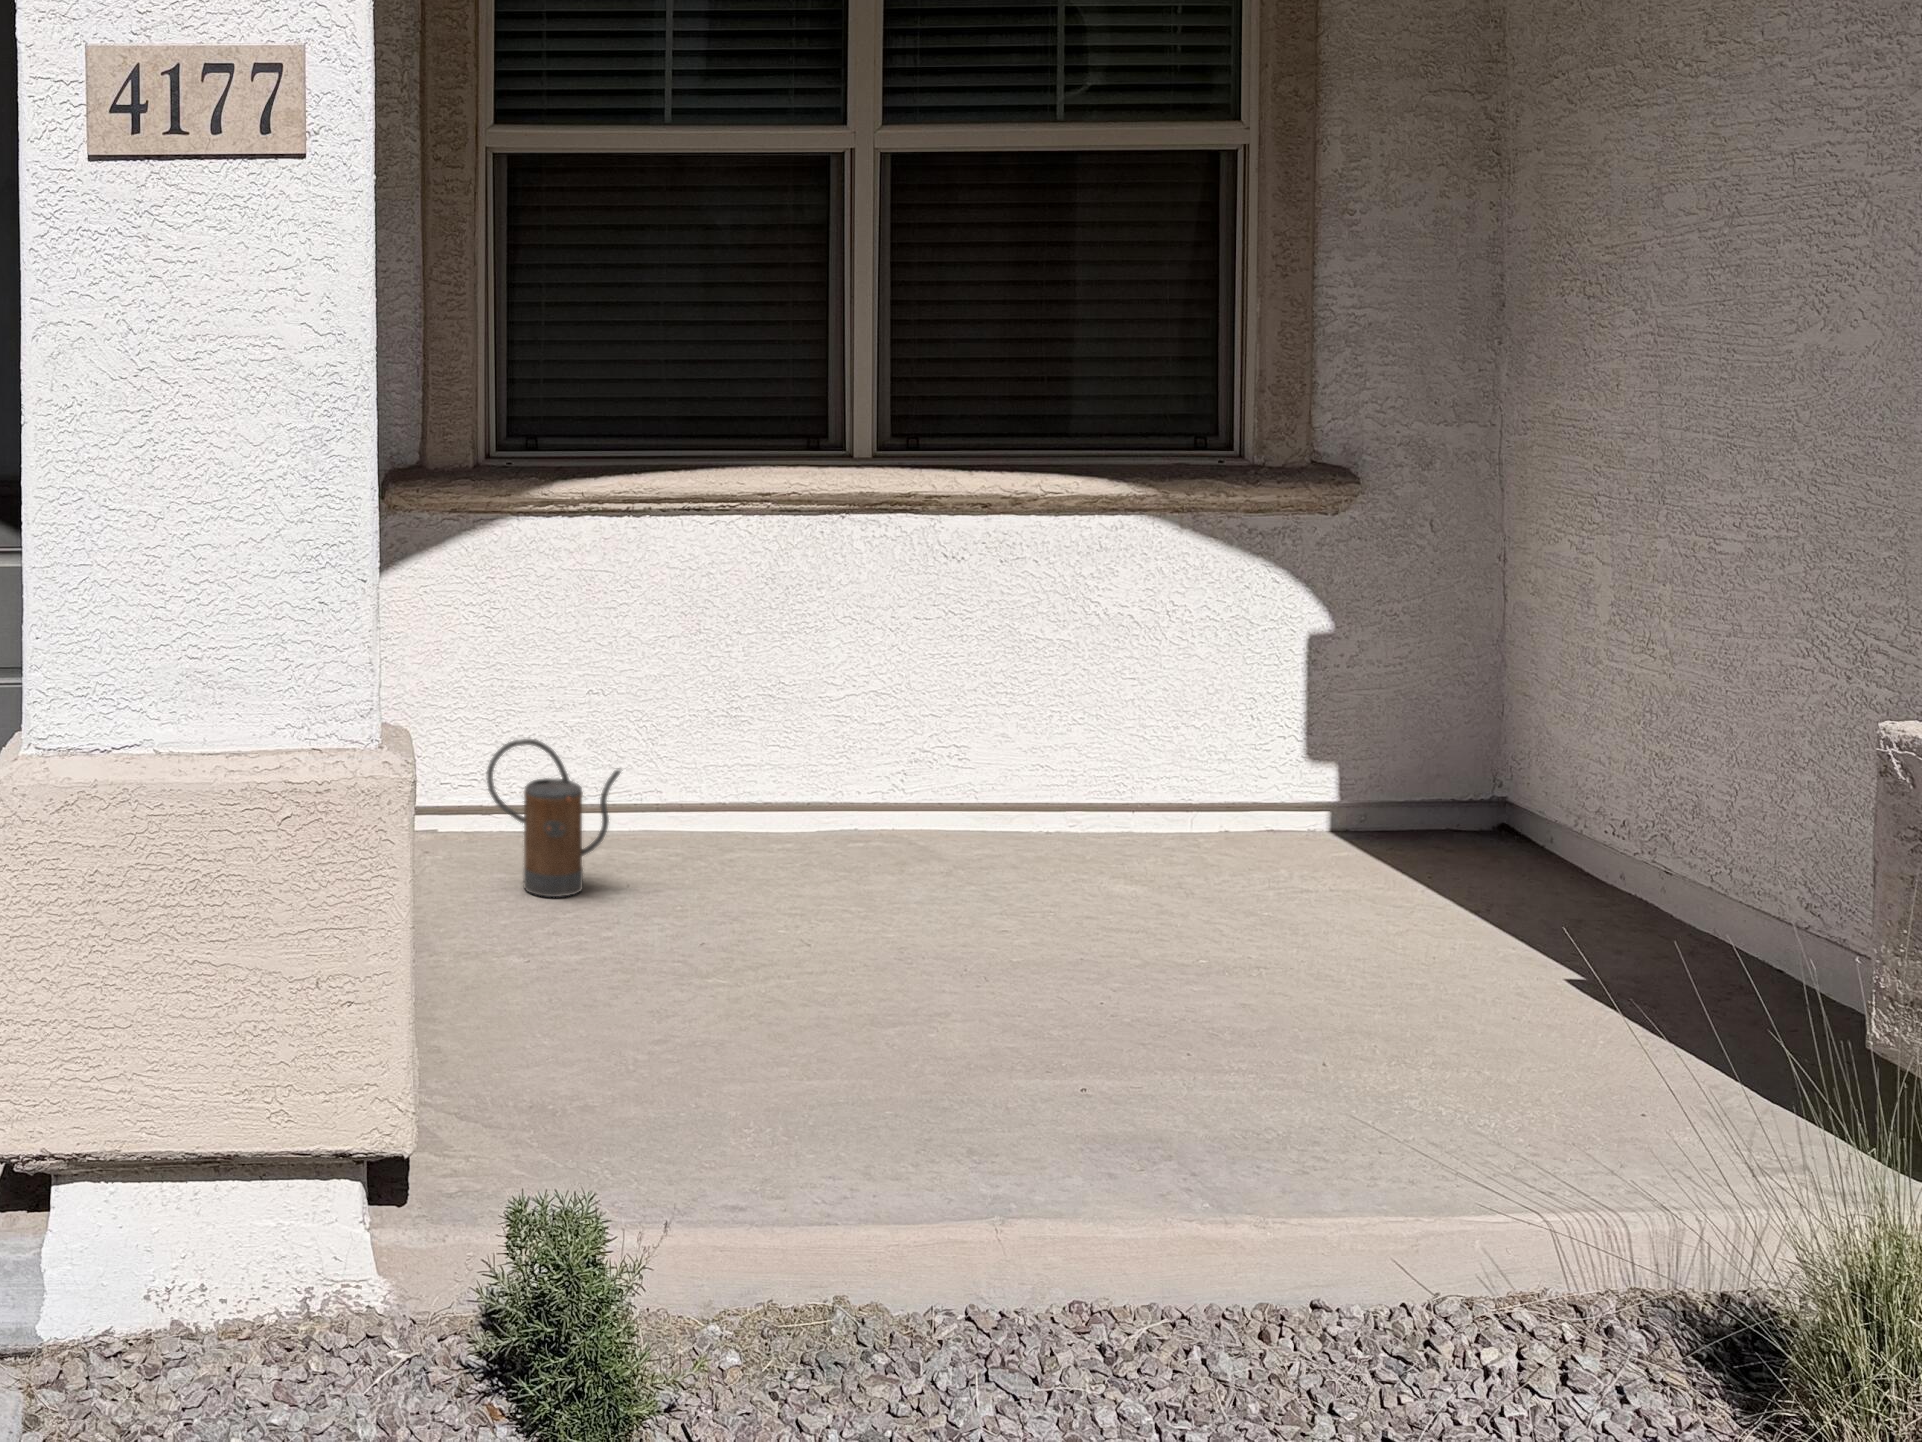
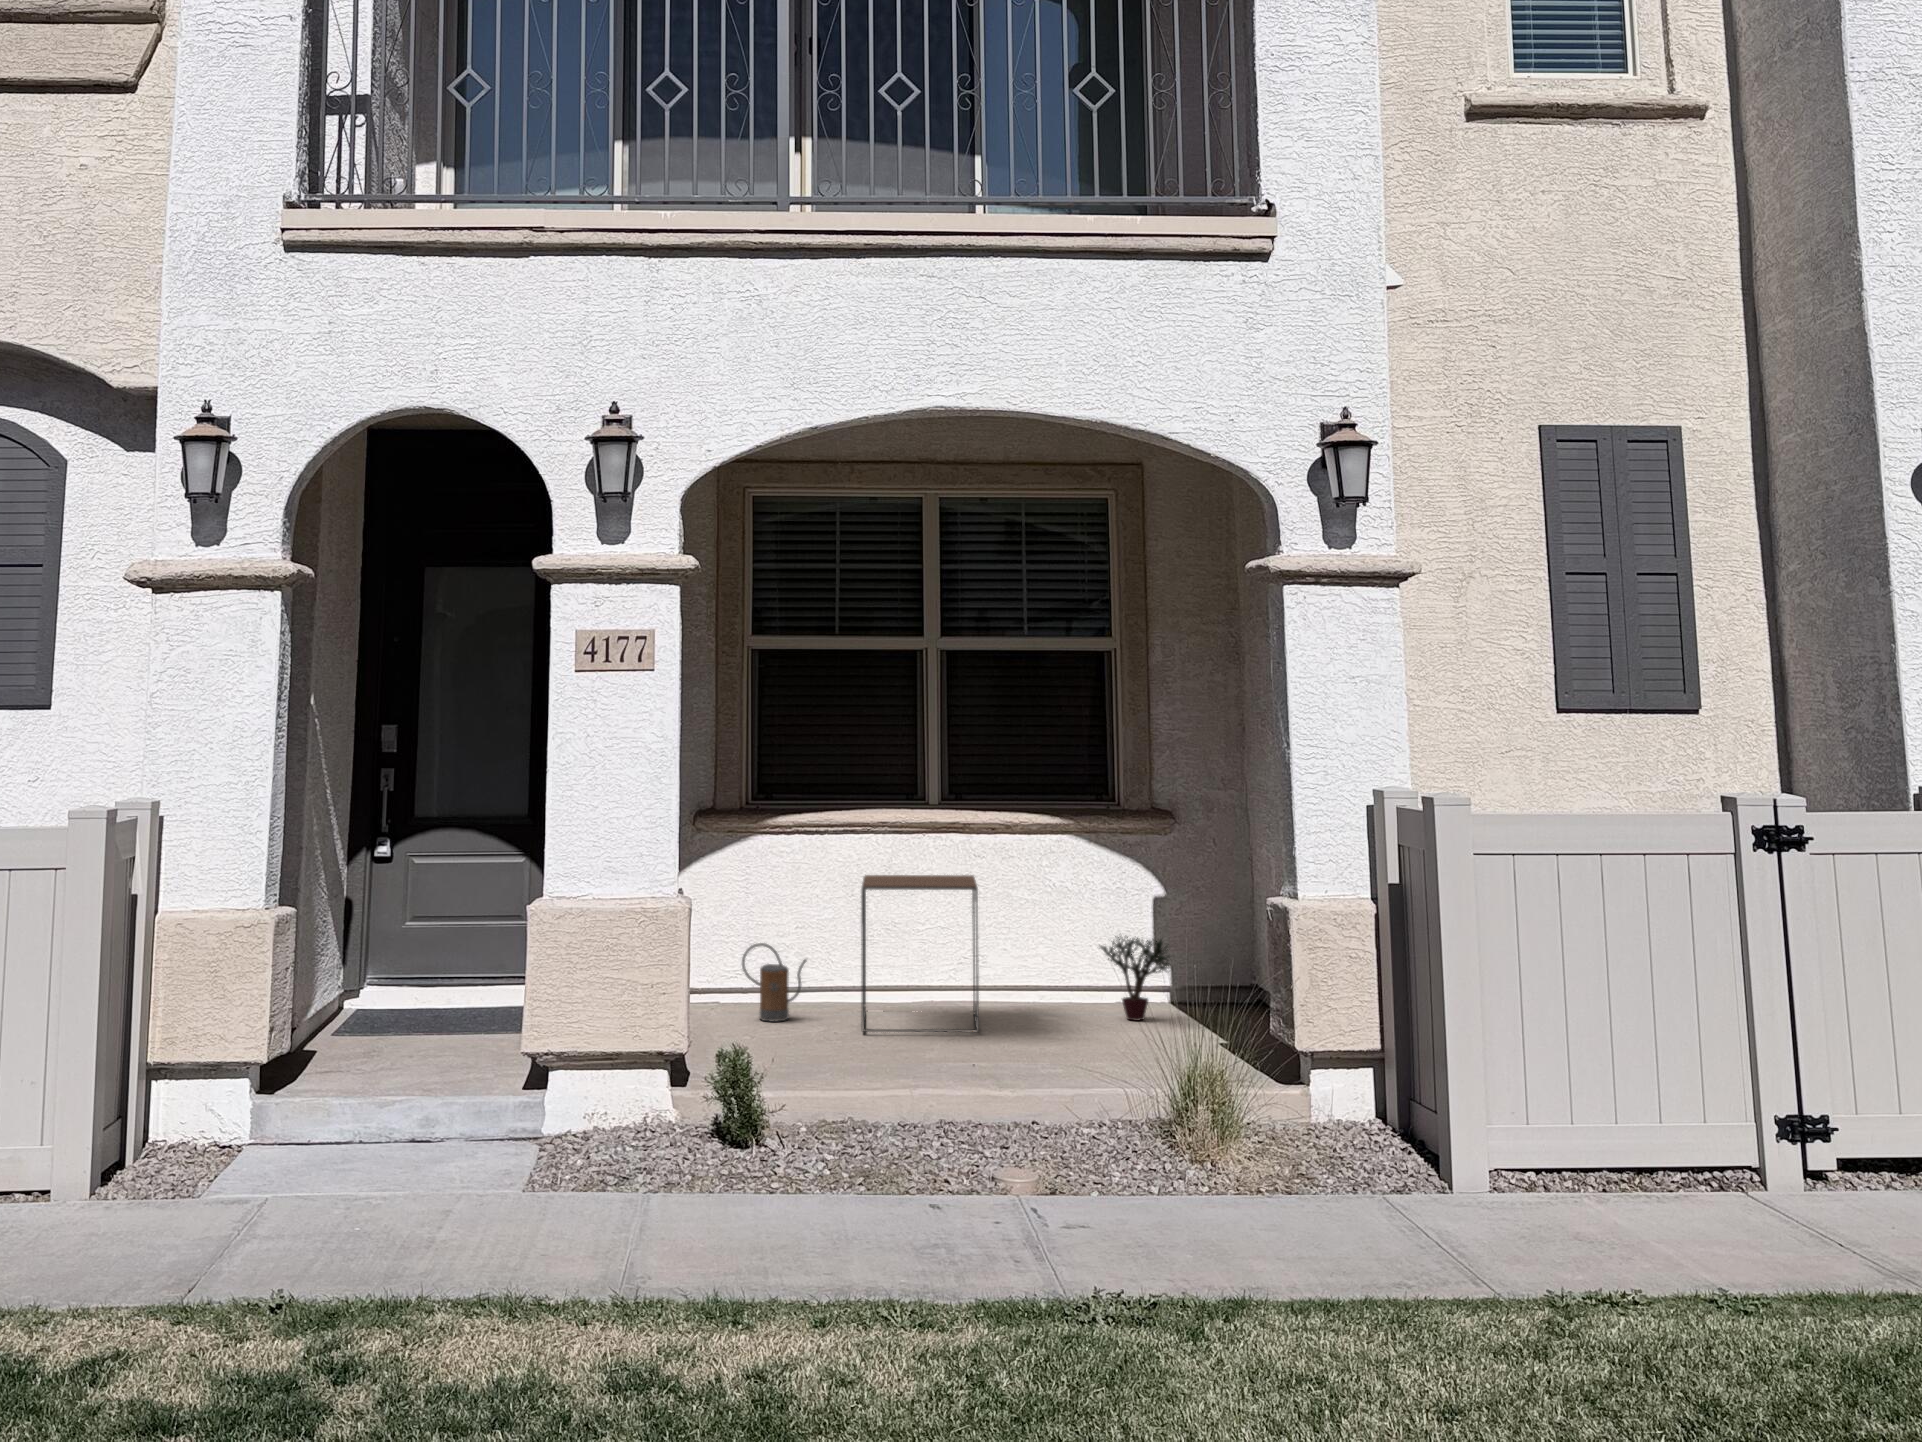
side table: none [726,597,1004,942] -> present [861,875,979,1032]
potted plant: none [1215,718,1396,897] -> present [1100,936,1169,1021]

